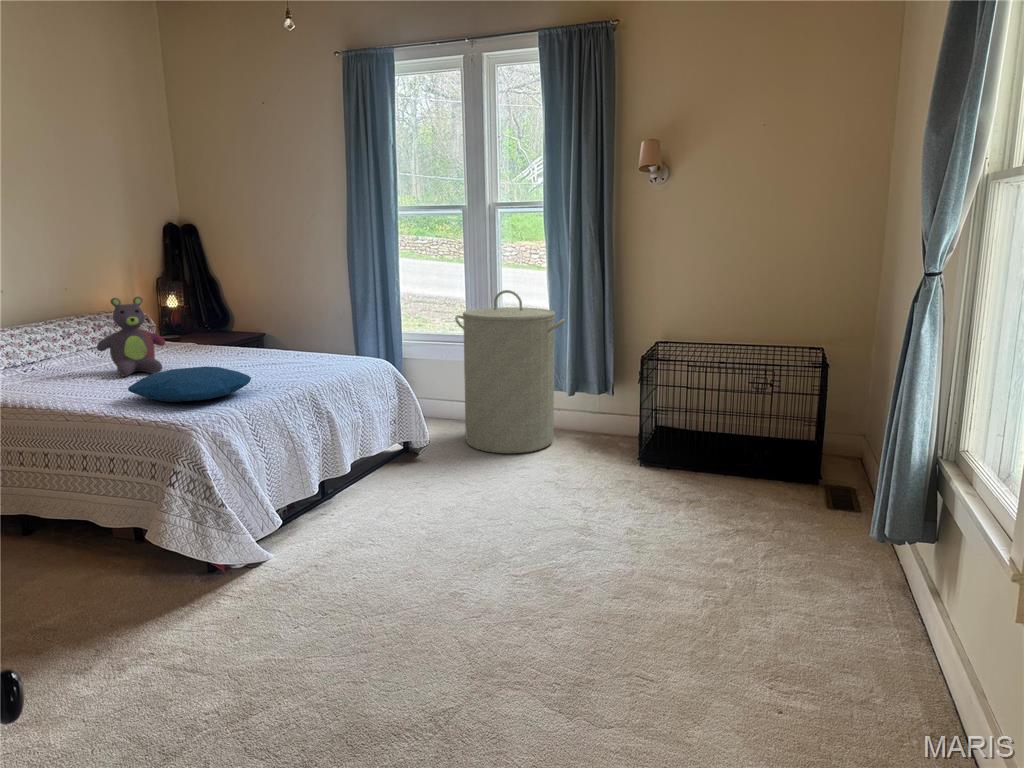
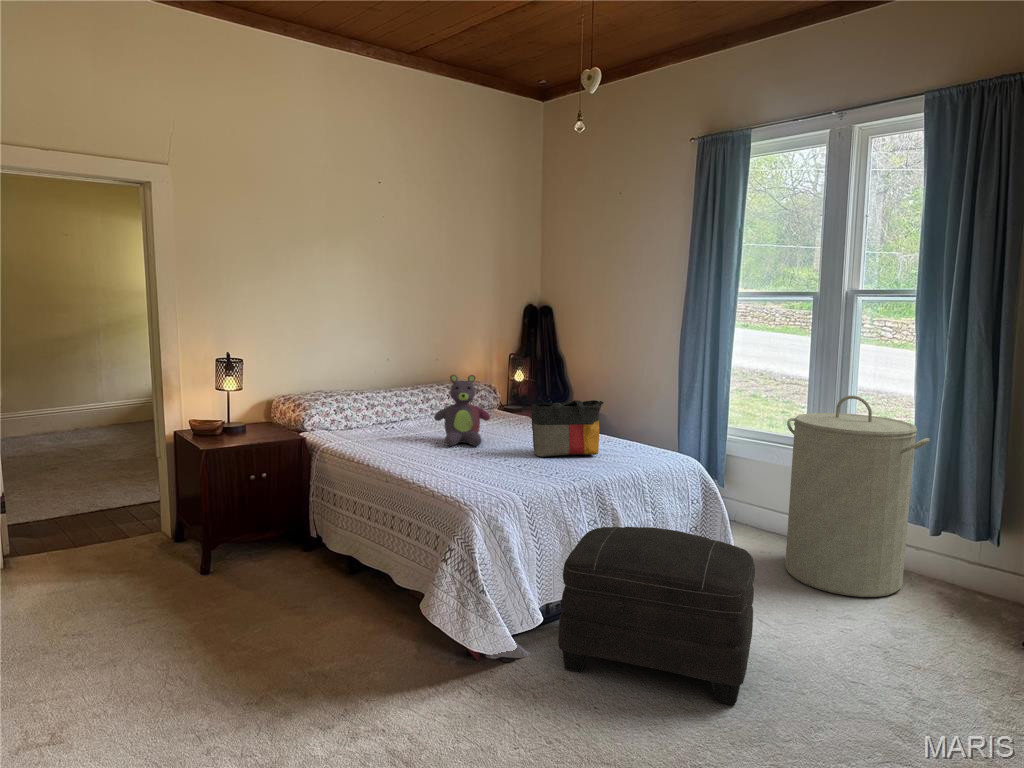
tote bag: none [219,312,295,373] -> present [531,400,603,457]
pillow: present [128,366,251,402] -> none [436,448,541,483]
ottoman: none [303,416,476,560] -> present [558,527,755,705]

